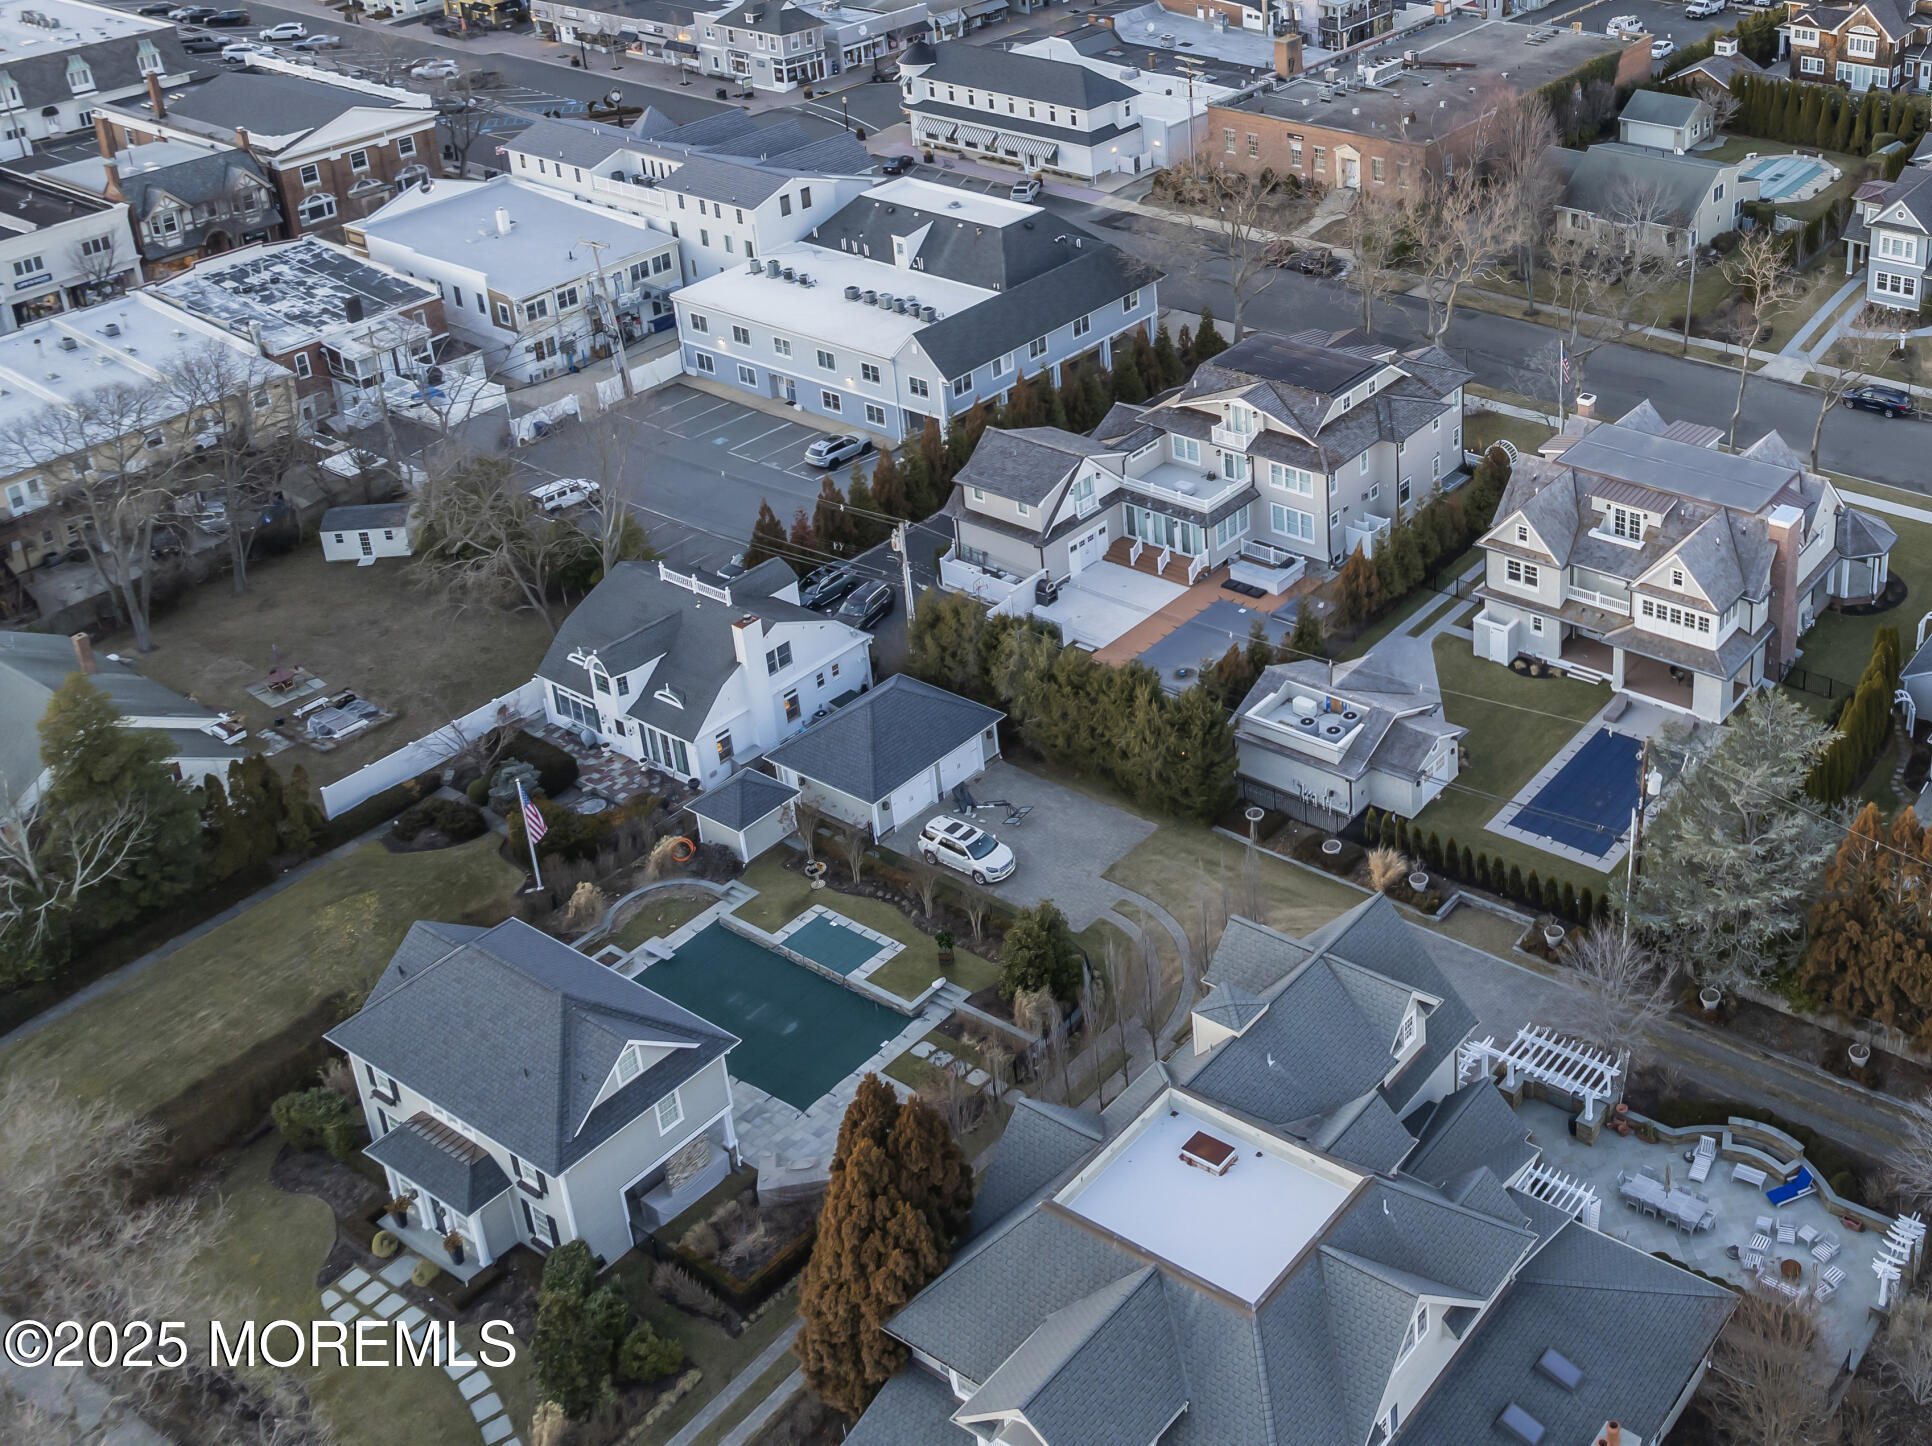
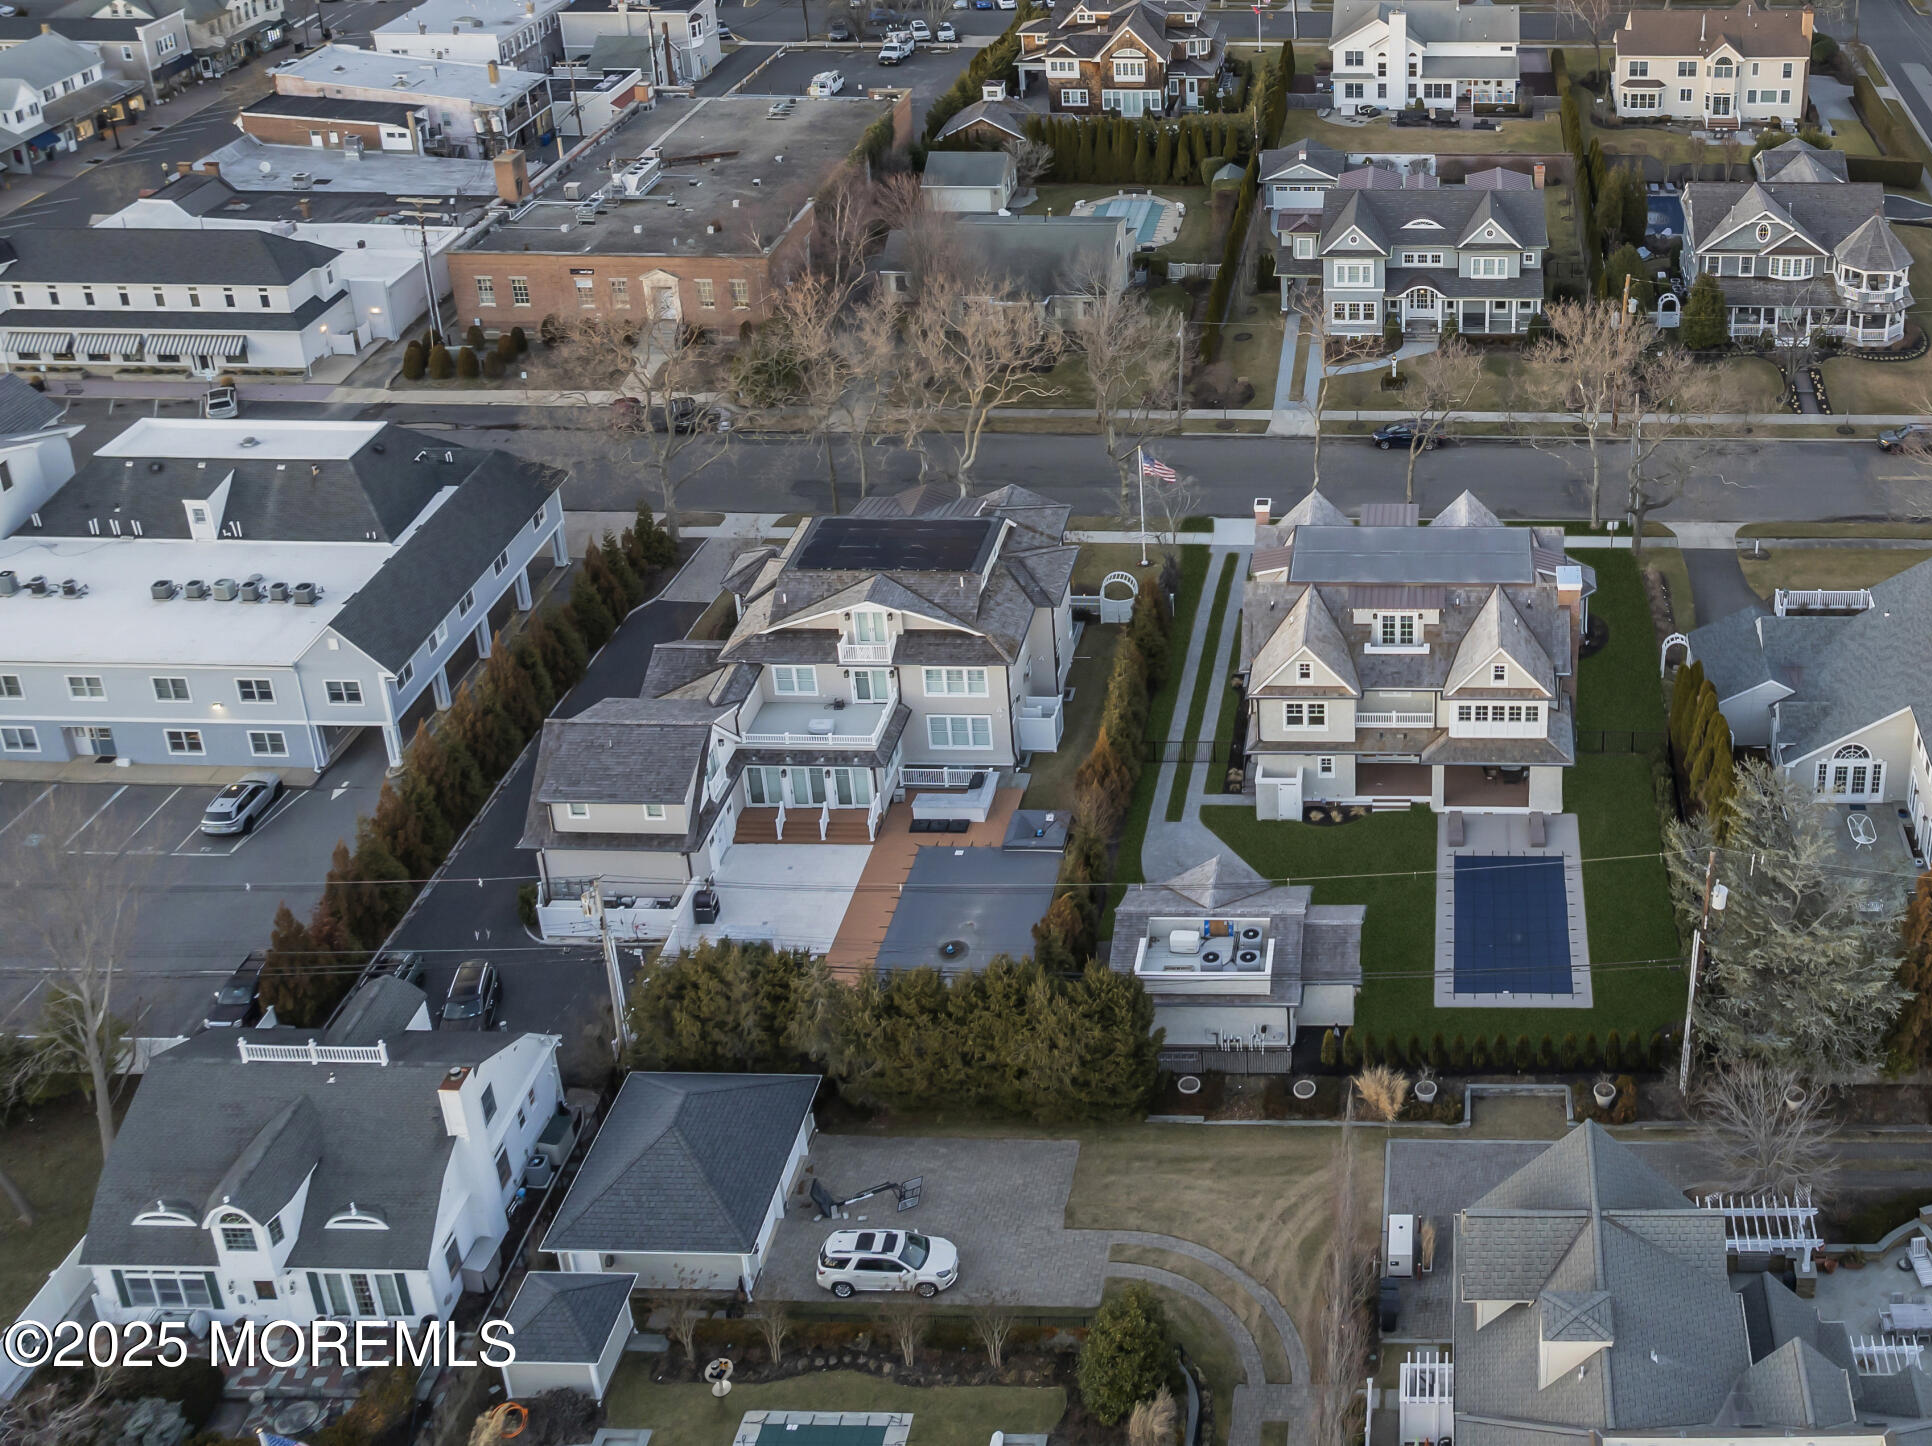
potted tree: present [934,932,955,964] -> none [957,1364,988,1410]

